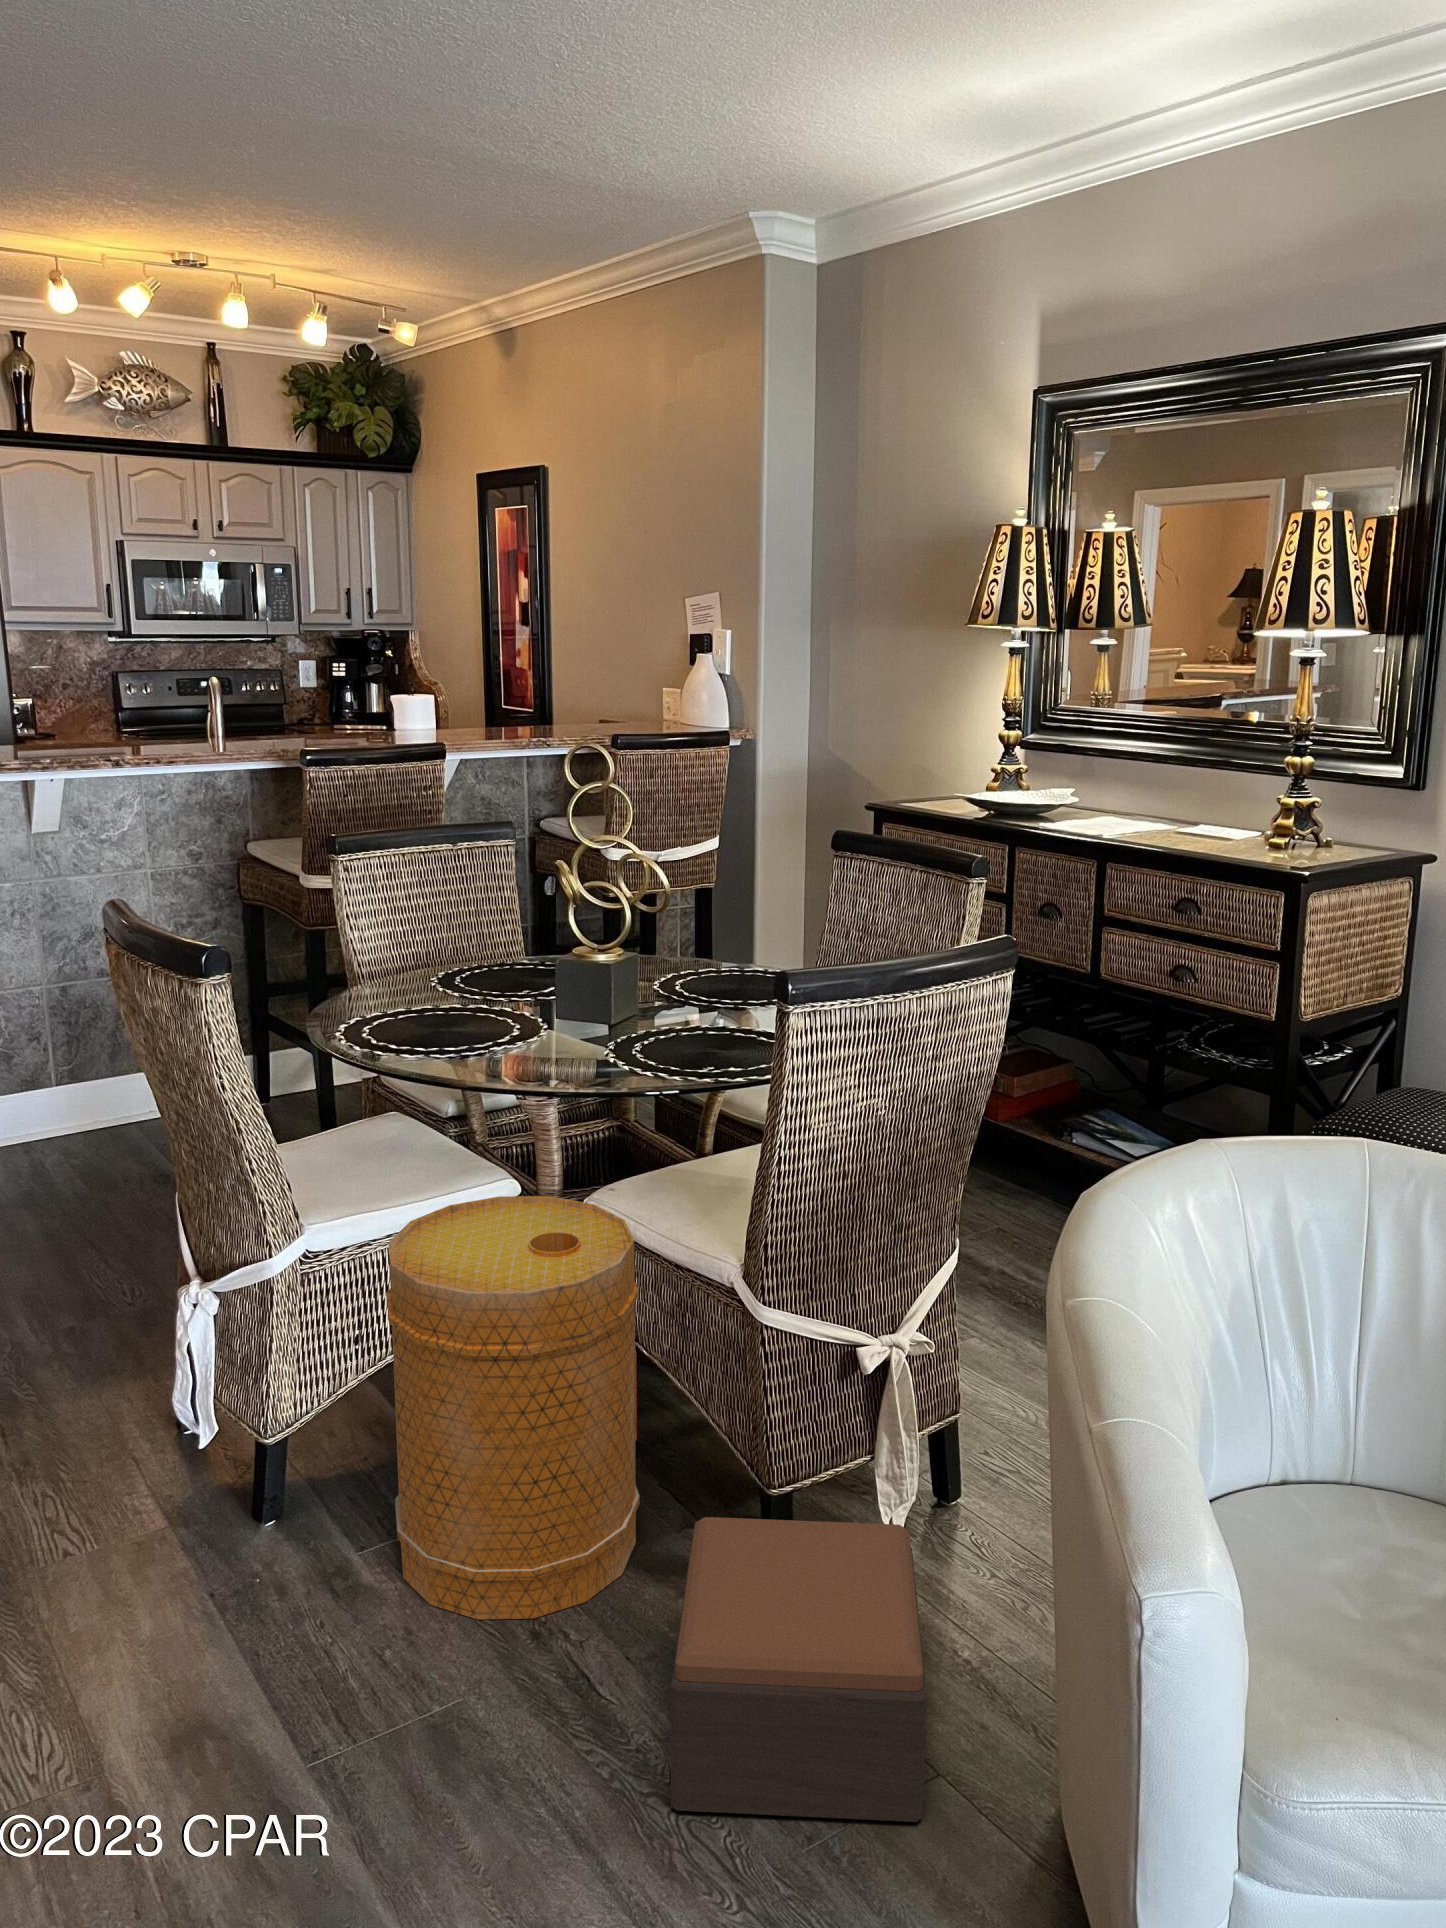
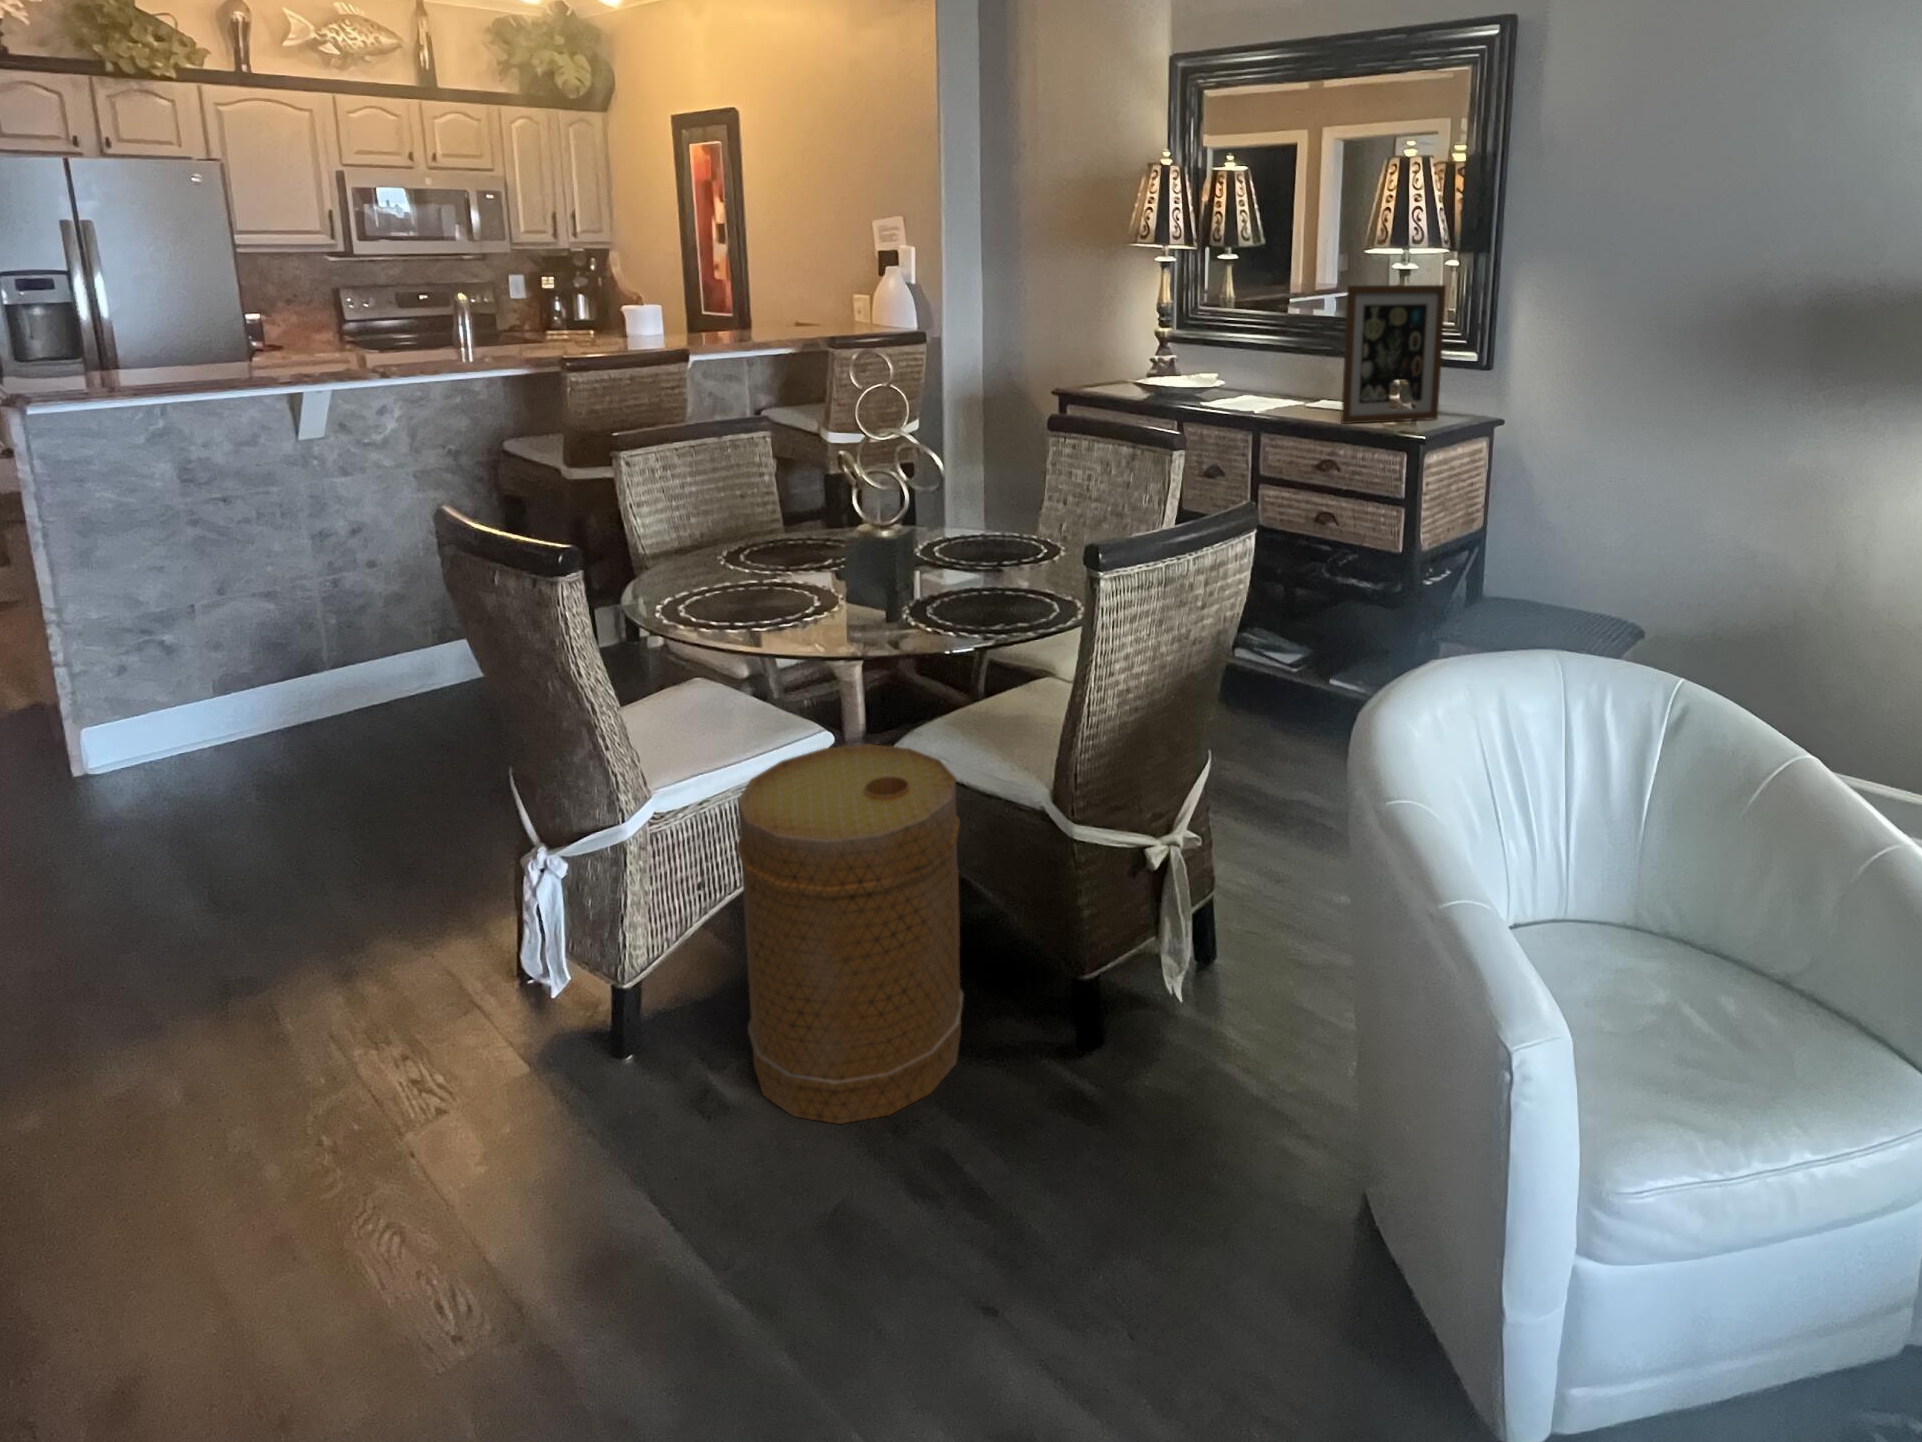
picture frame: none [1209,676,1362,854] -> present [1341,285,1446,424]
footstool: present [671,1517,927,1822] -> none [1031,994,1263,1271]

